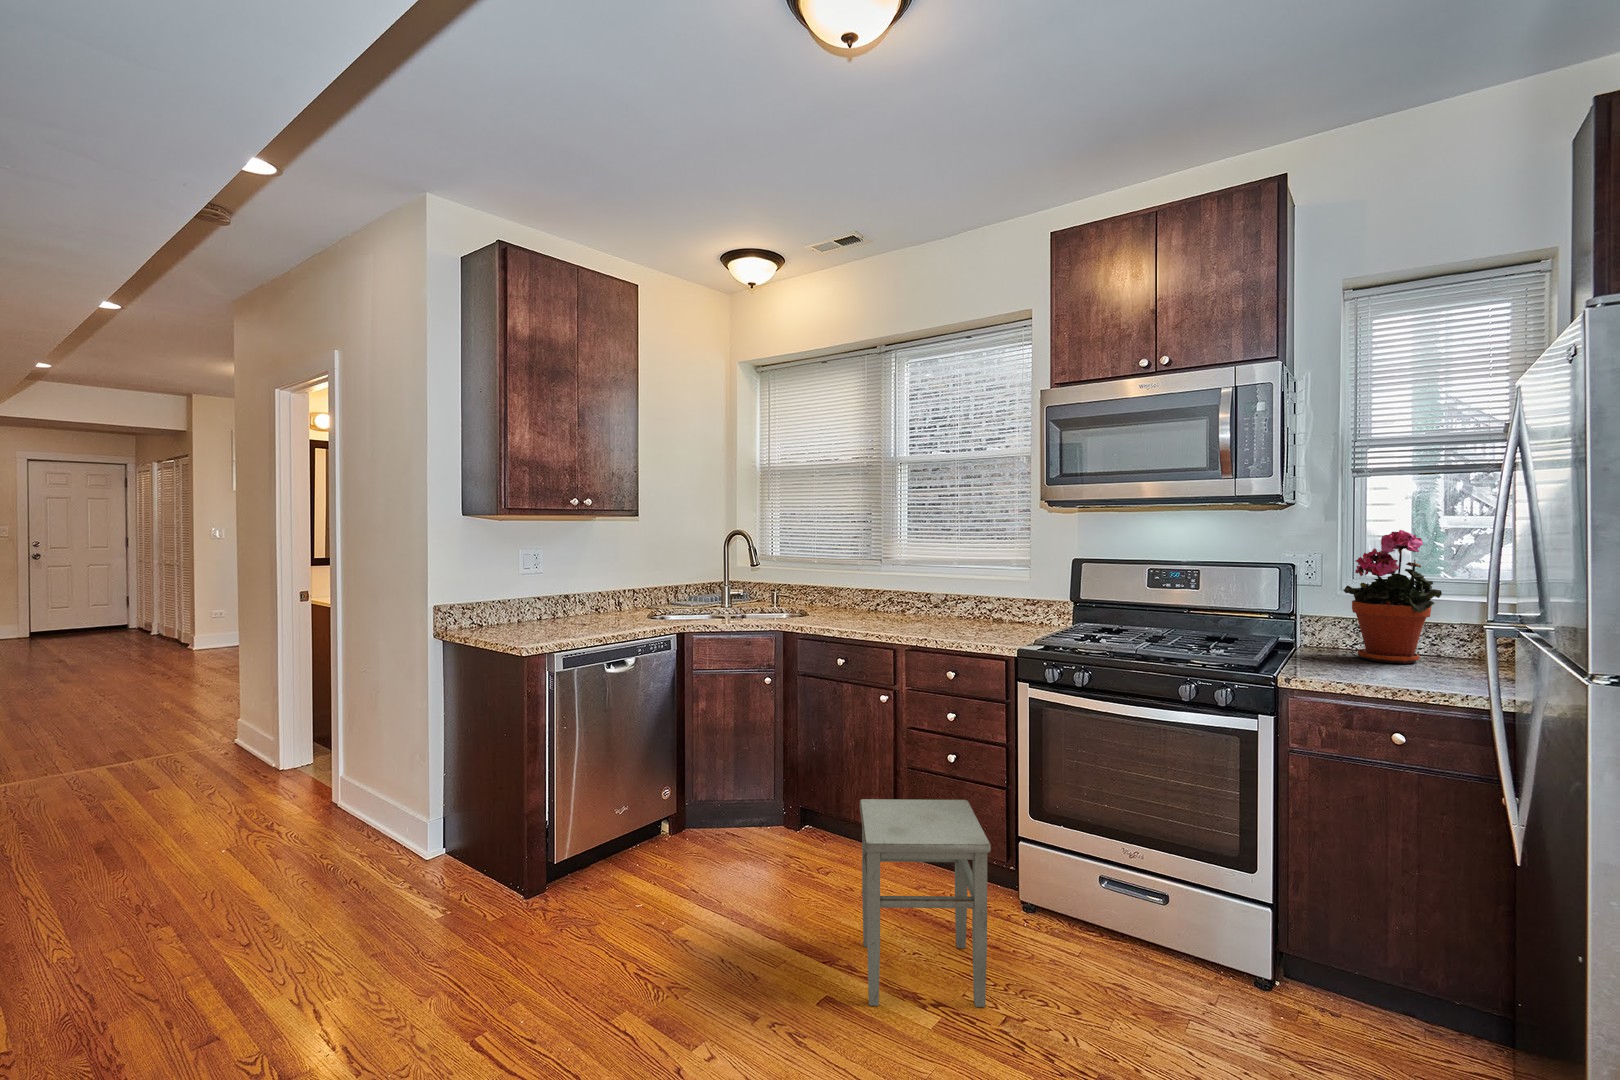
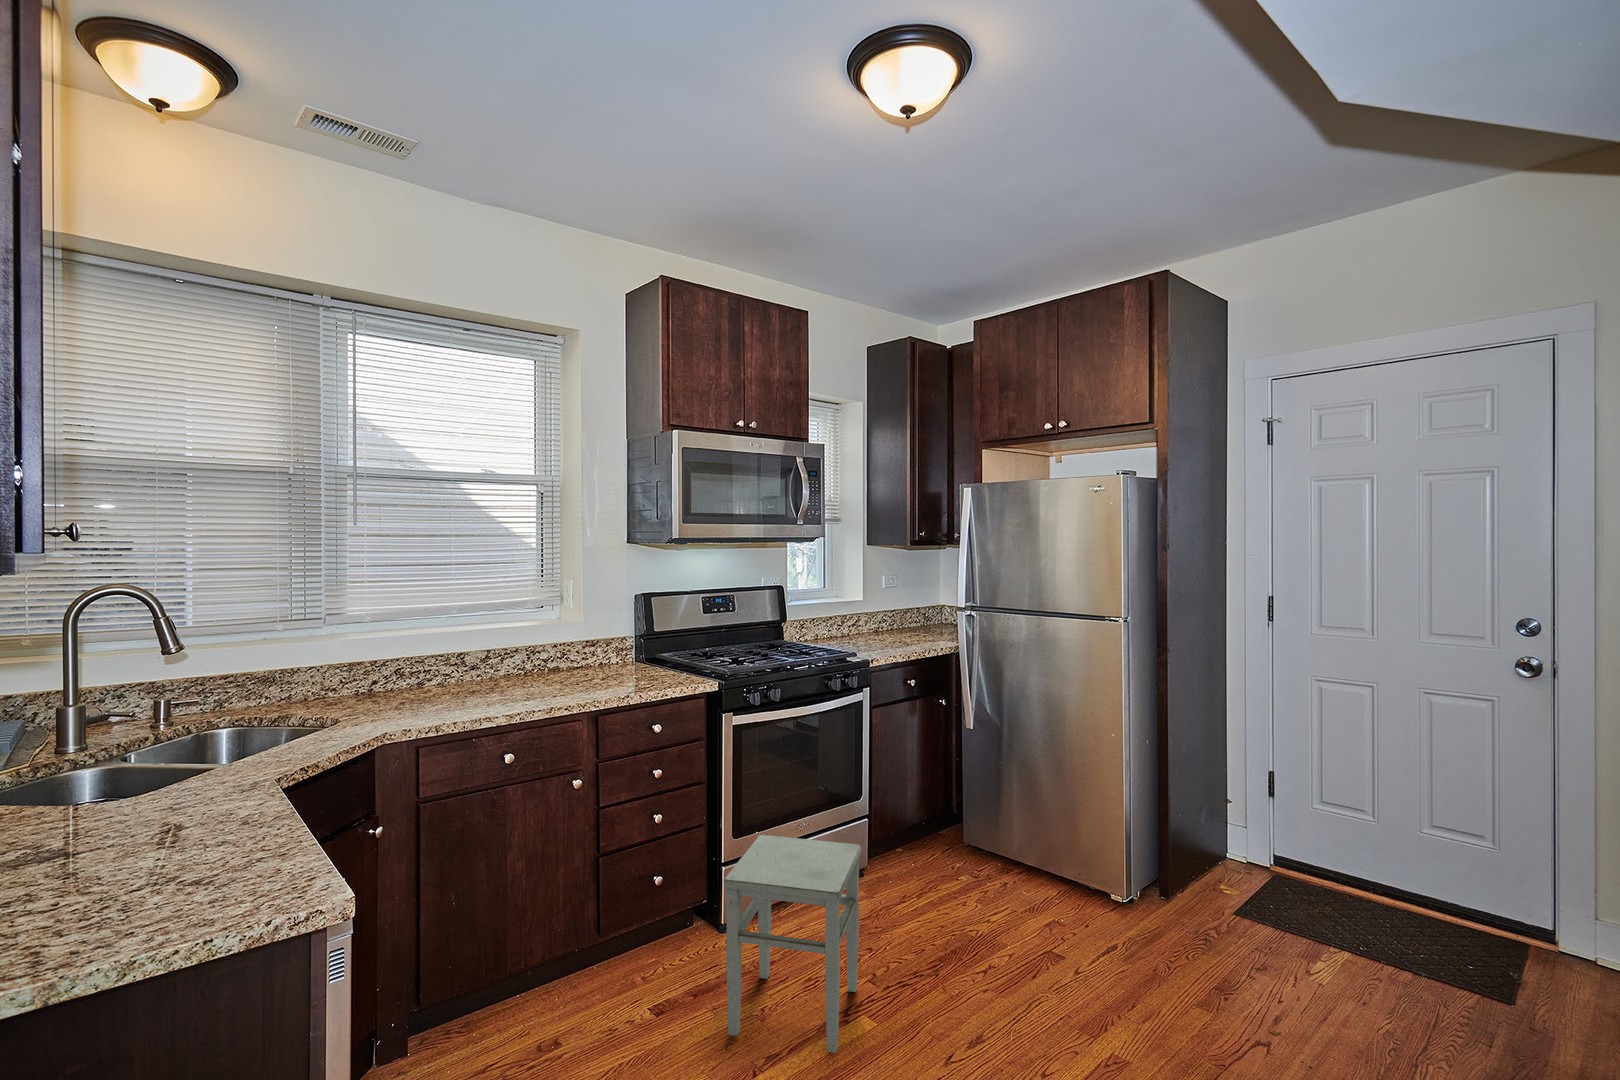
potted plant: present [1344,530,1442,664] -> none [816,562,868,645]

